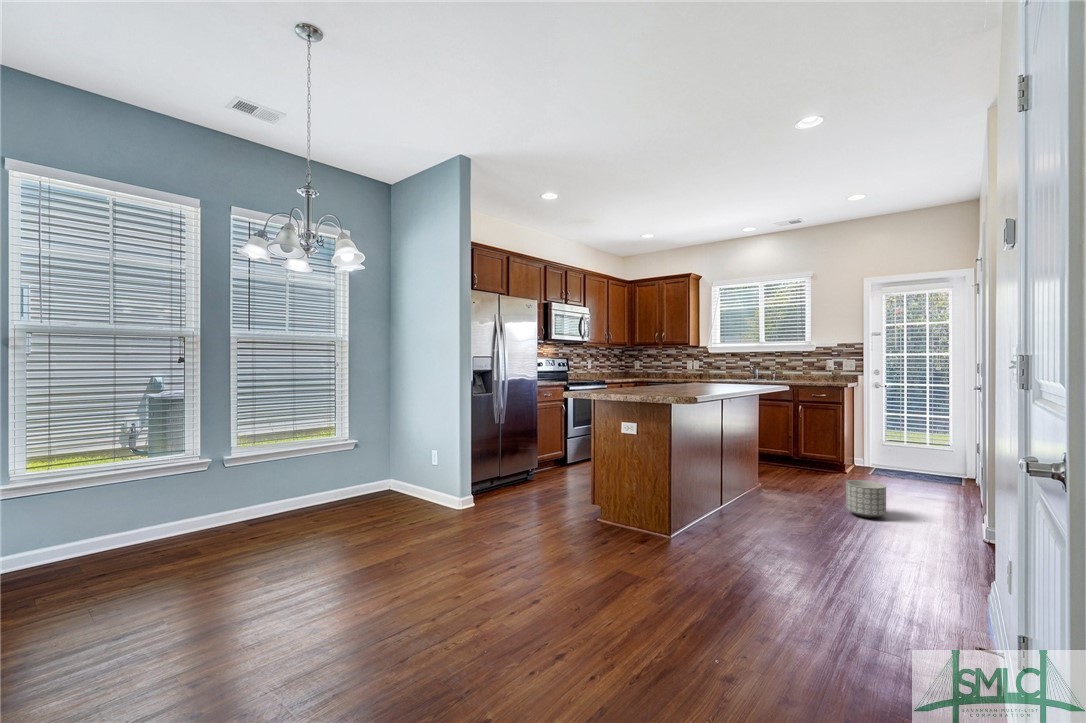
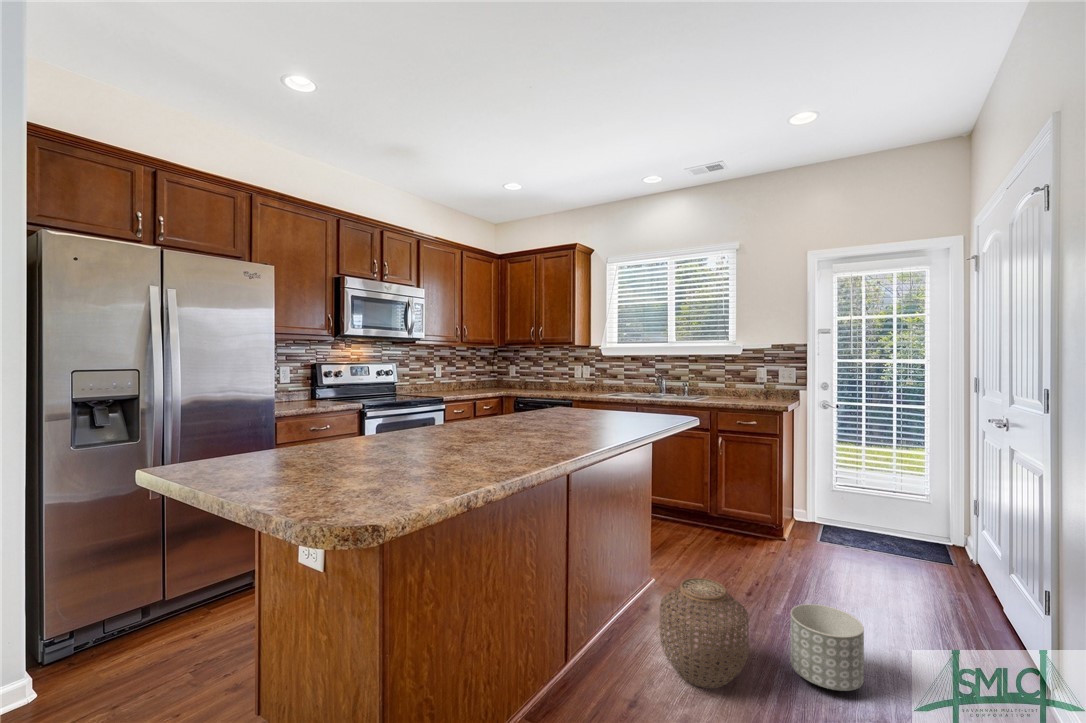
woven basket: none [774,465,823,516] -> present [660,578,749,688]

